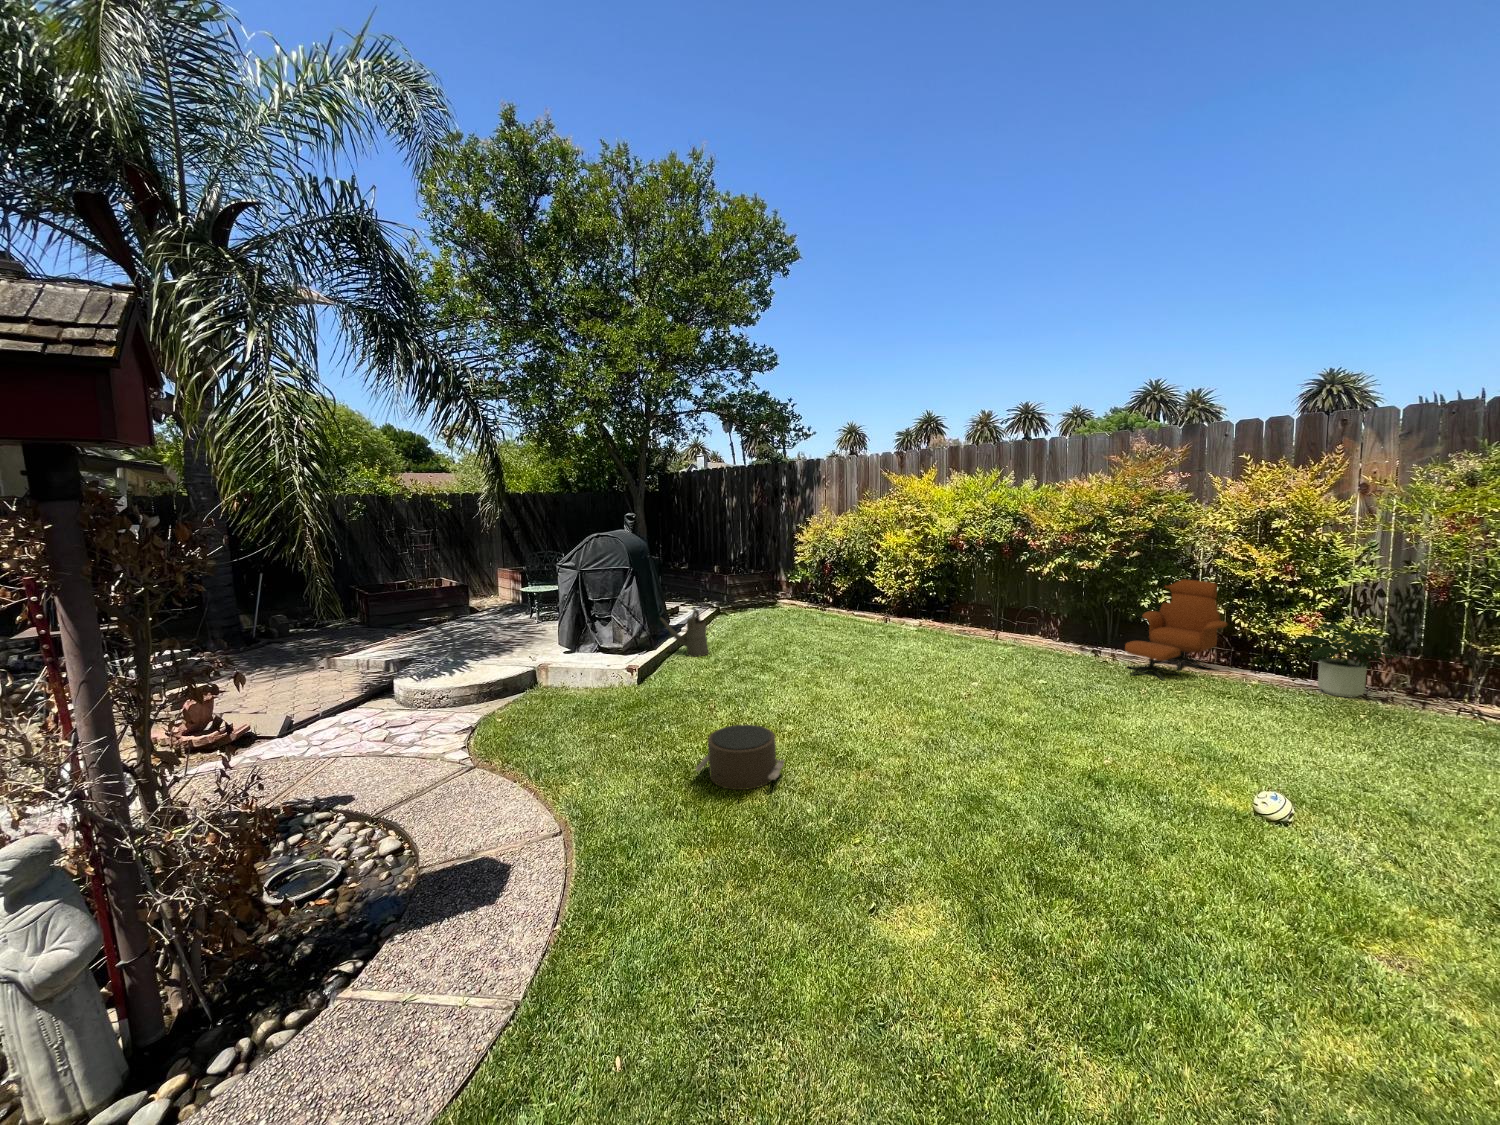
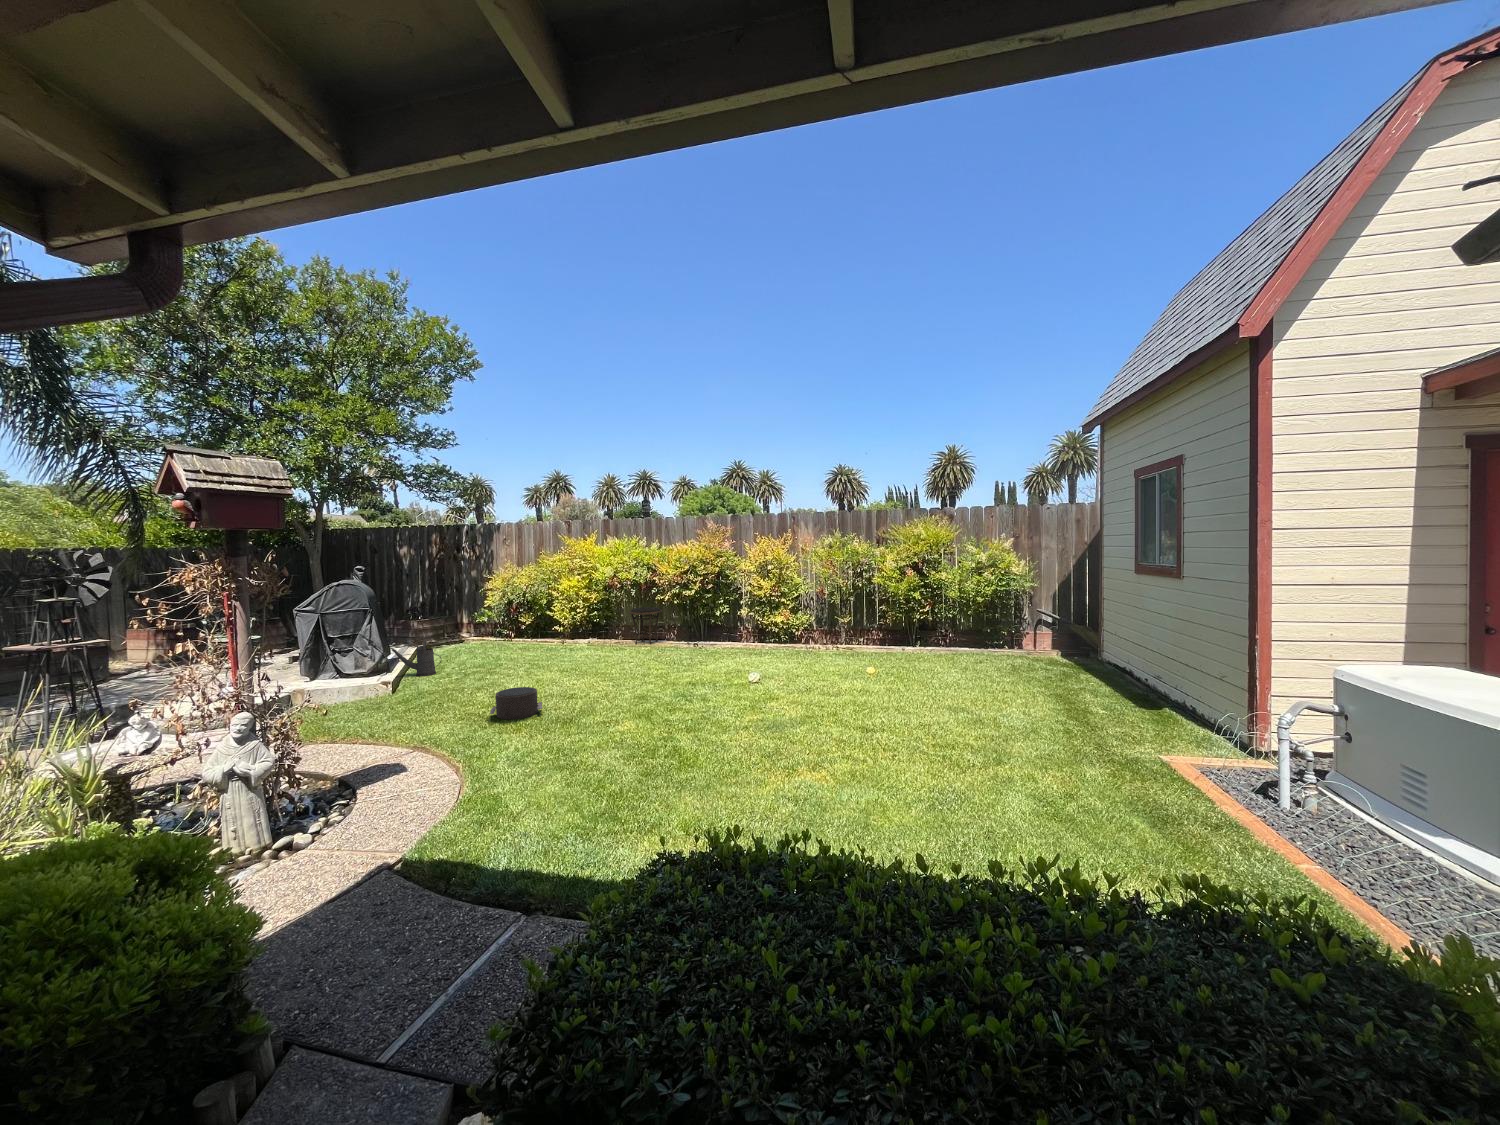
lounge chair: present [1125,579,1227,680] -> none [709,598,755,652]
side table: none [980,581,1036,641] -> present [629,607,662,644]
potted plant: present [1293,624,1404,697] -> none [778,615,817,648]

